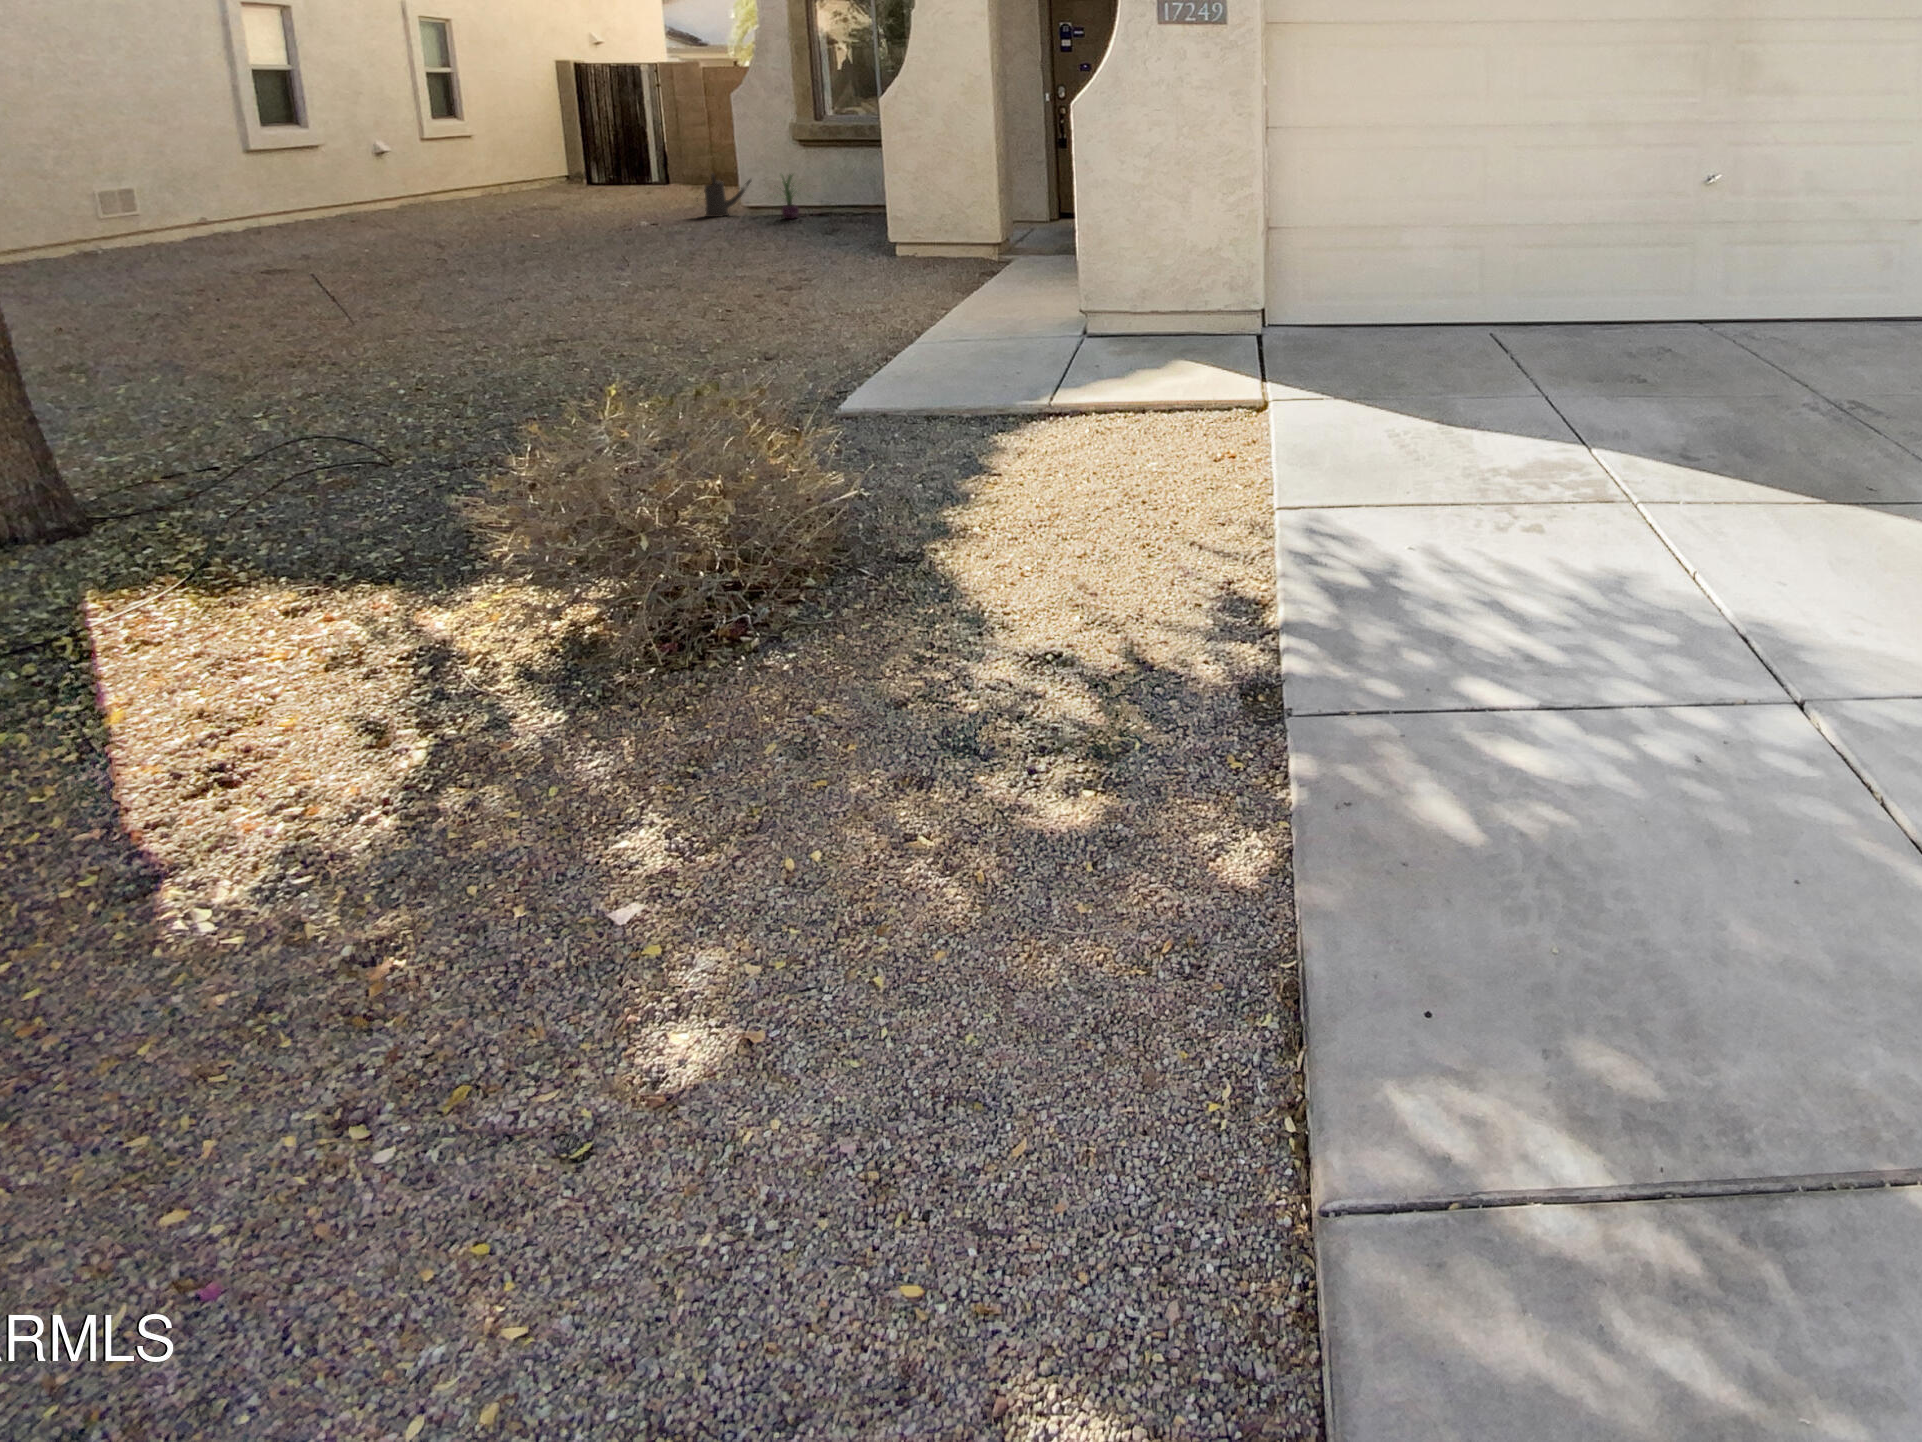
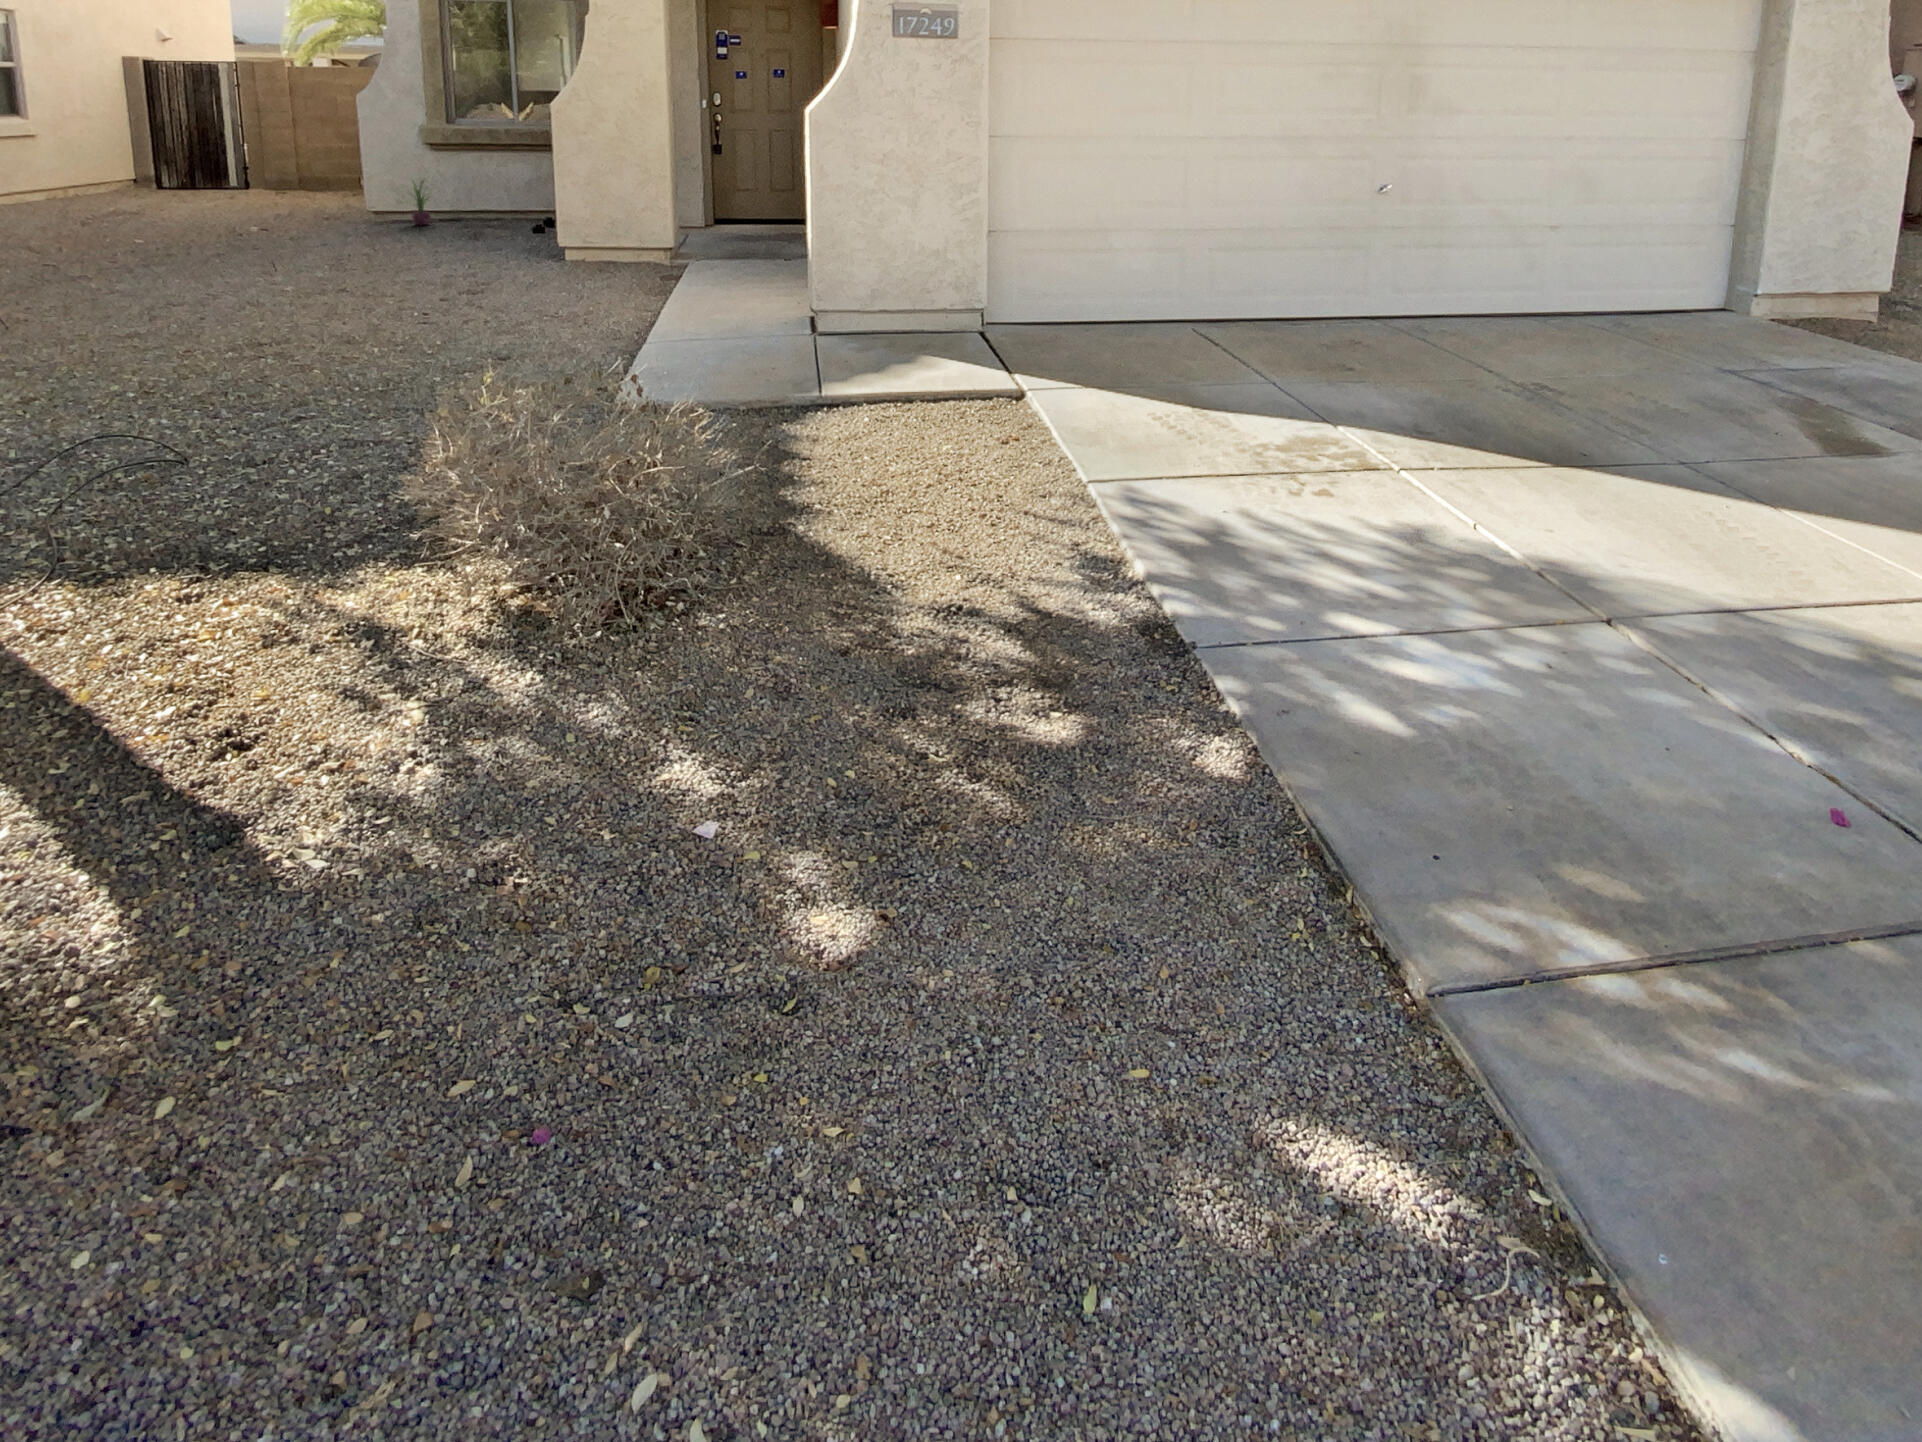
watering can: present [704,174,751,217] -> none [318,178,377,223]

